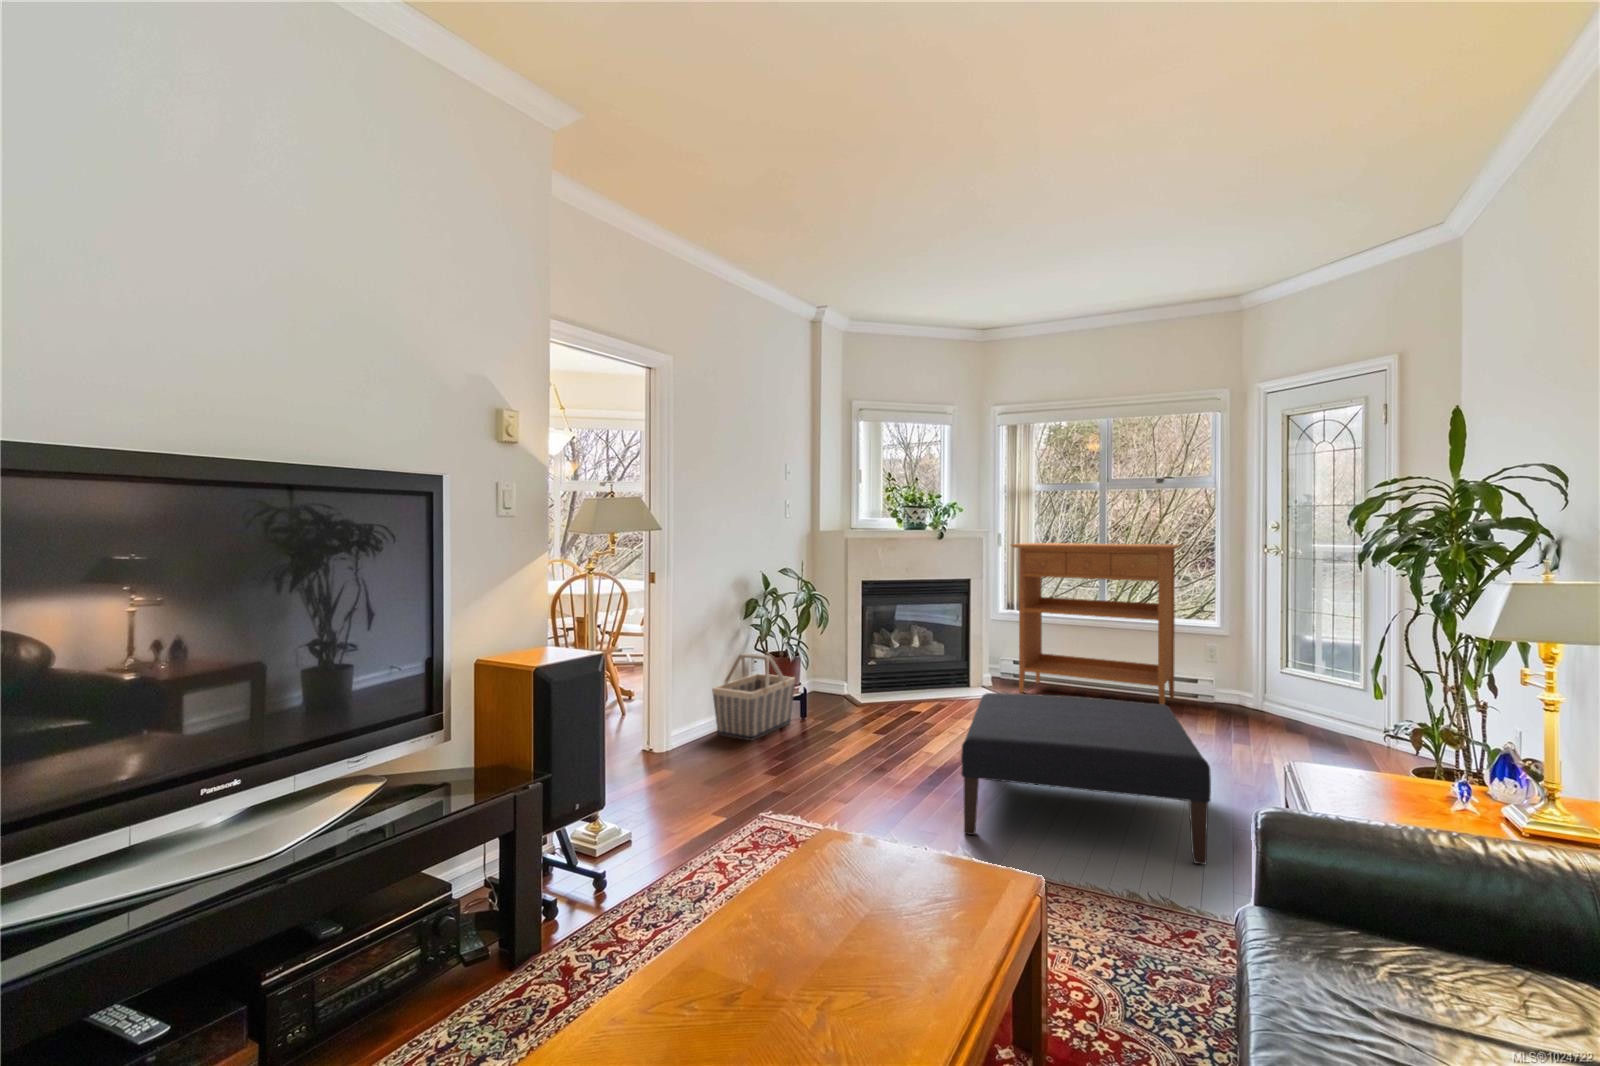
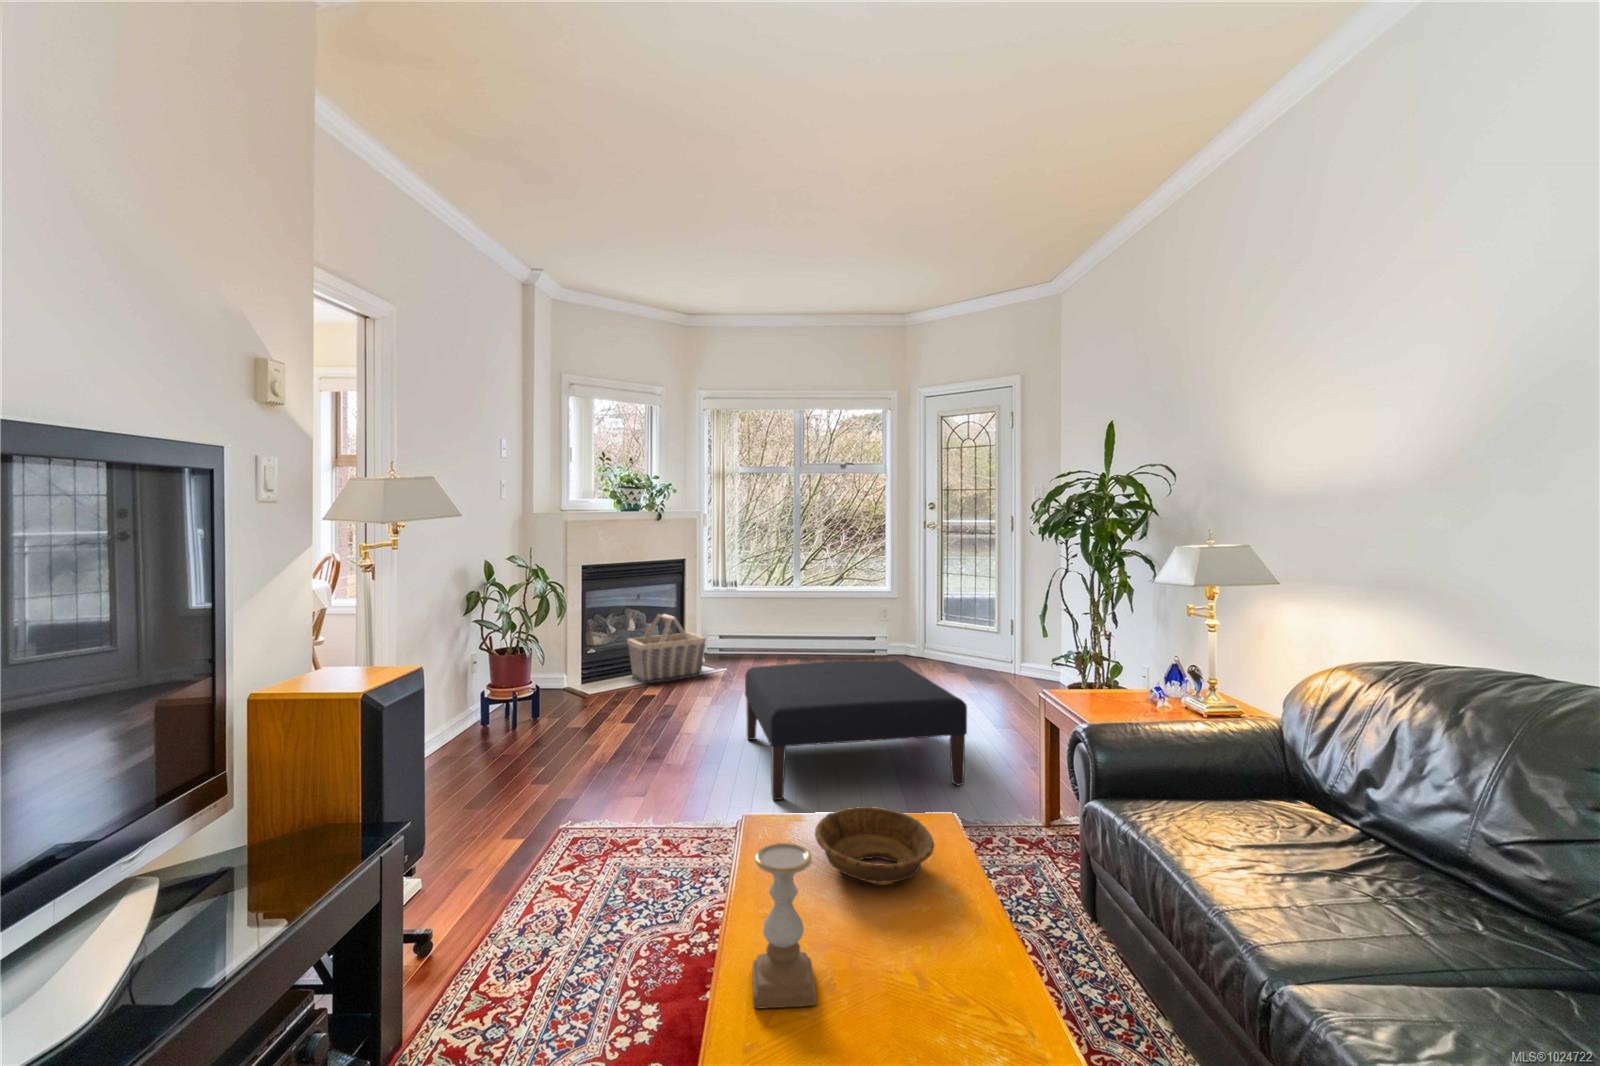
console table: present [1011,543,1182,704] -> none [723,525,863,668]
basket: present [712,653,795,740] -> present [627,614,706,683]
decorative bowl: none [838,839,964,924] -> present [815,806,934,883]
candle holder: none [673,843,752,1005] -> present [753,843,816,1009]

